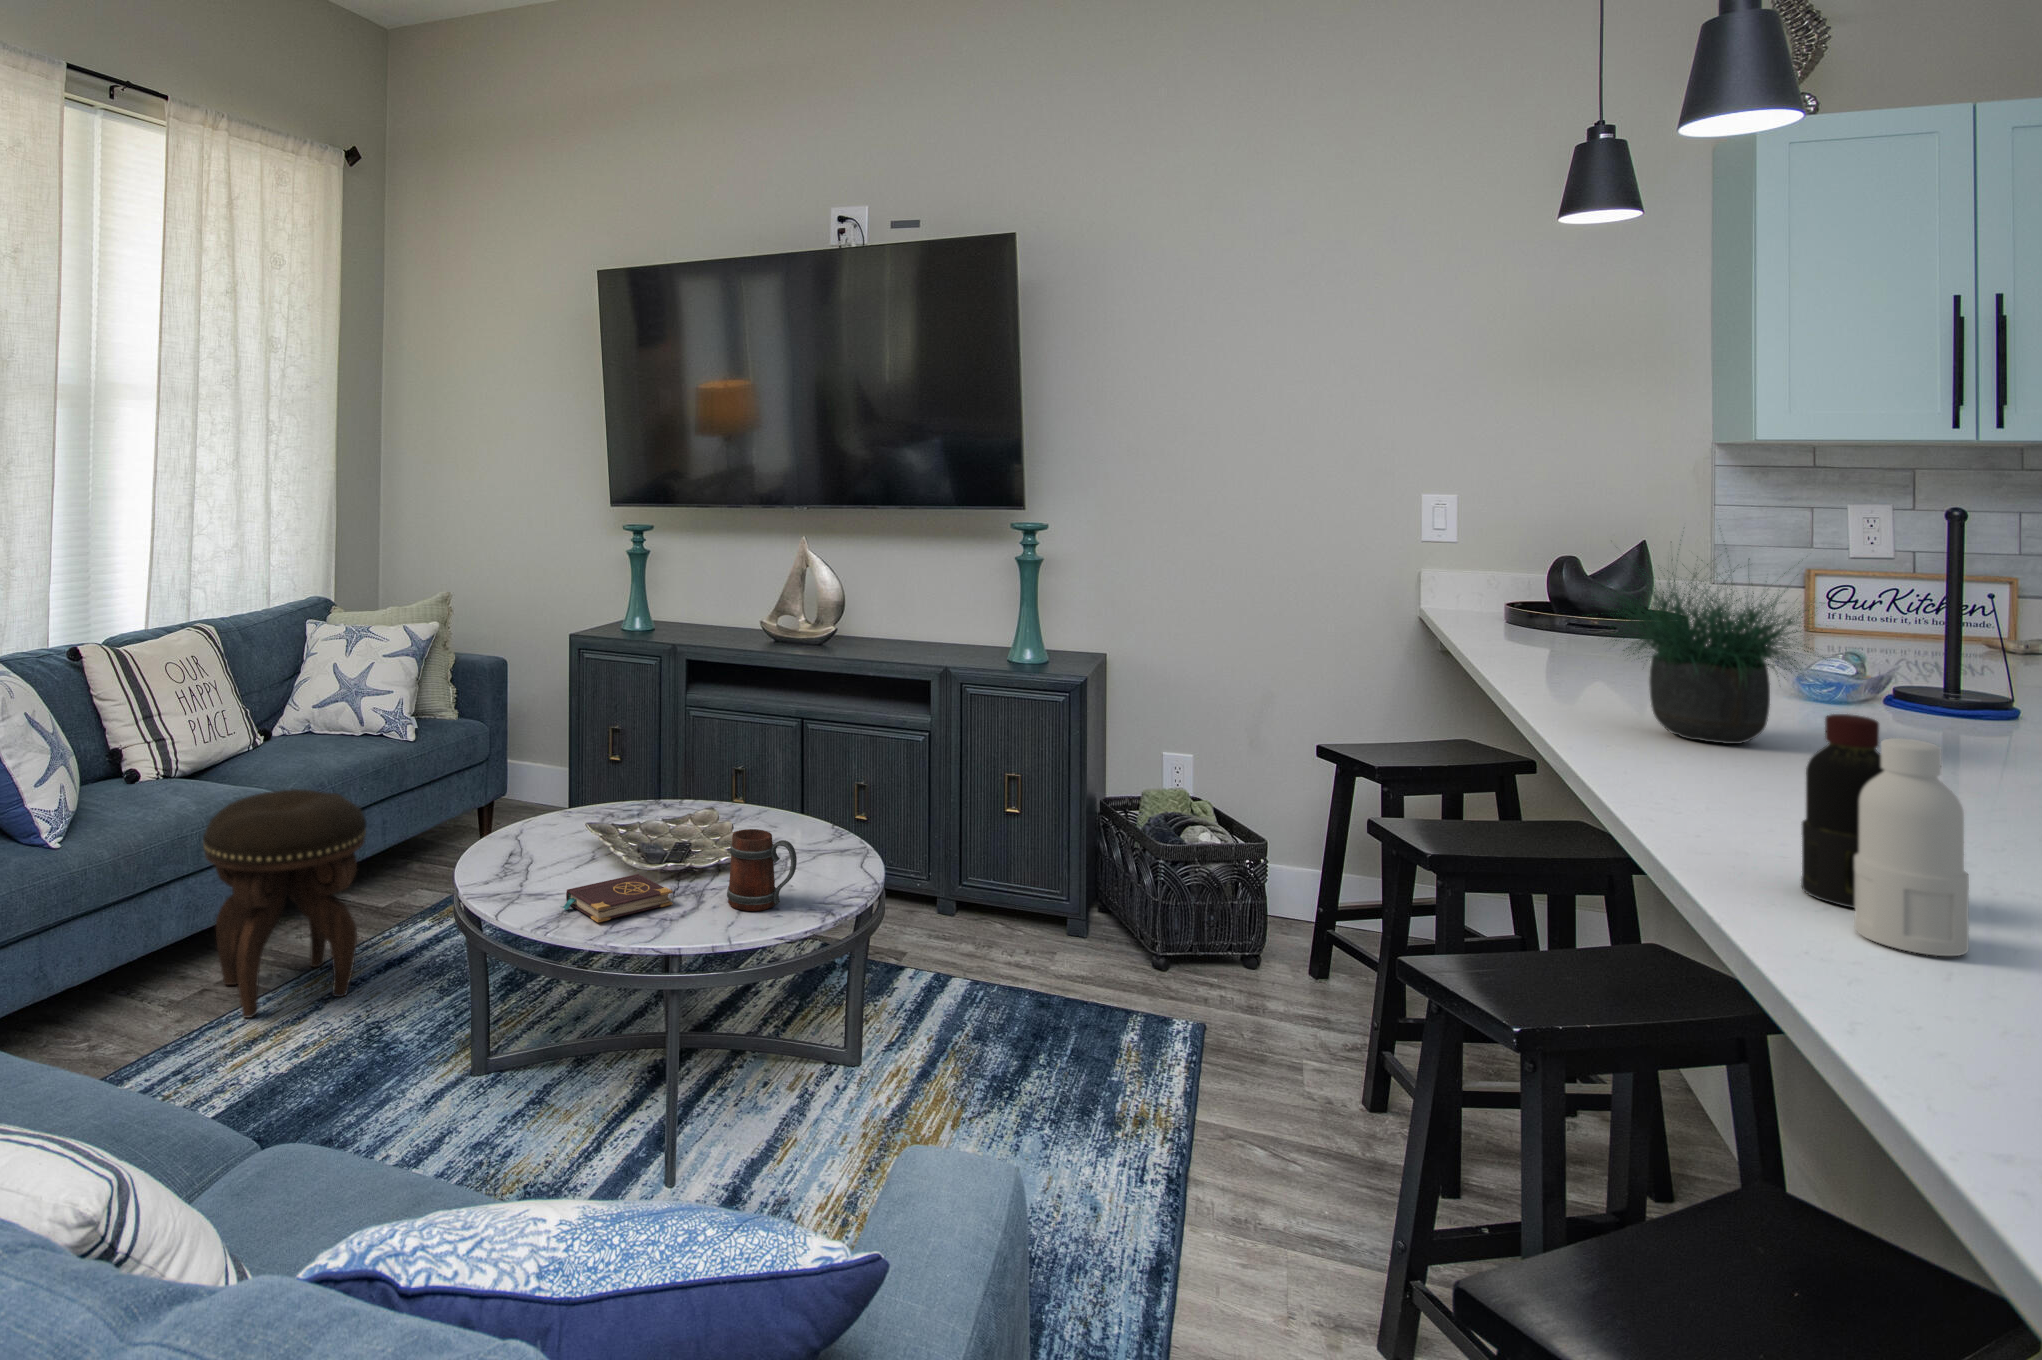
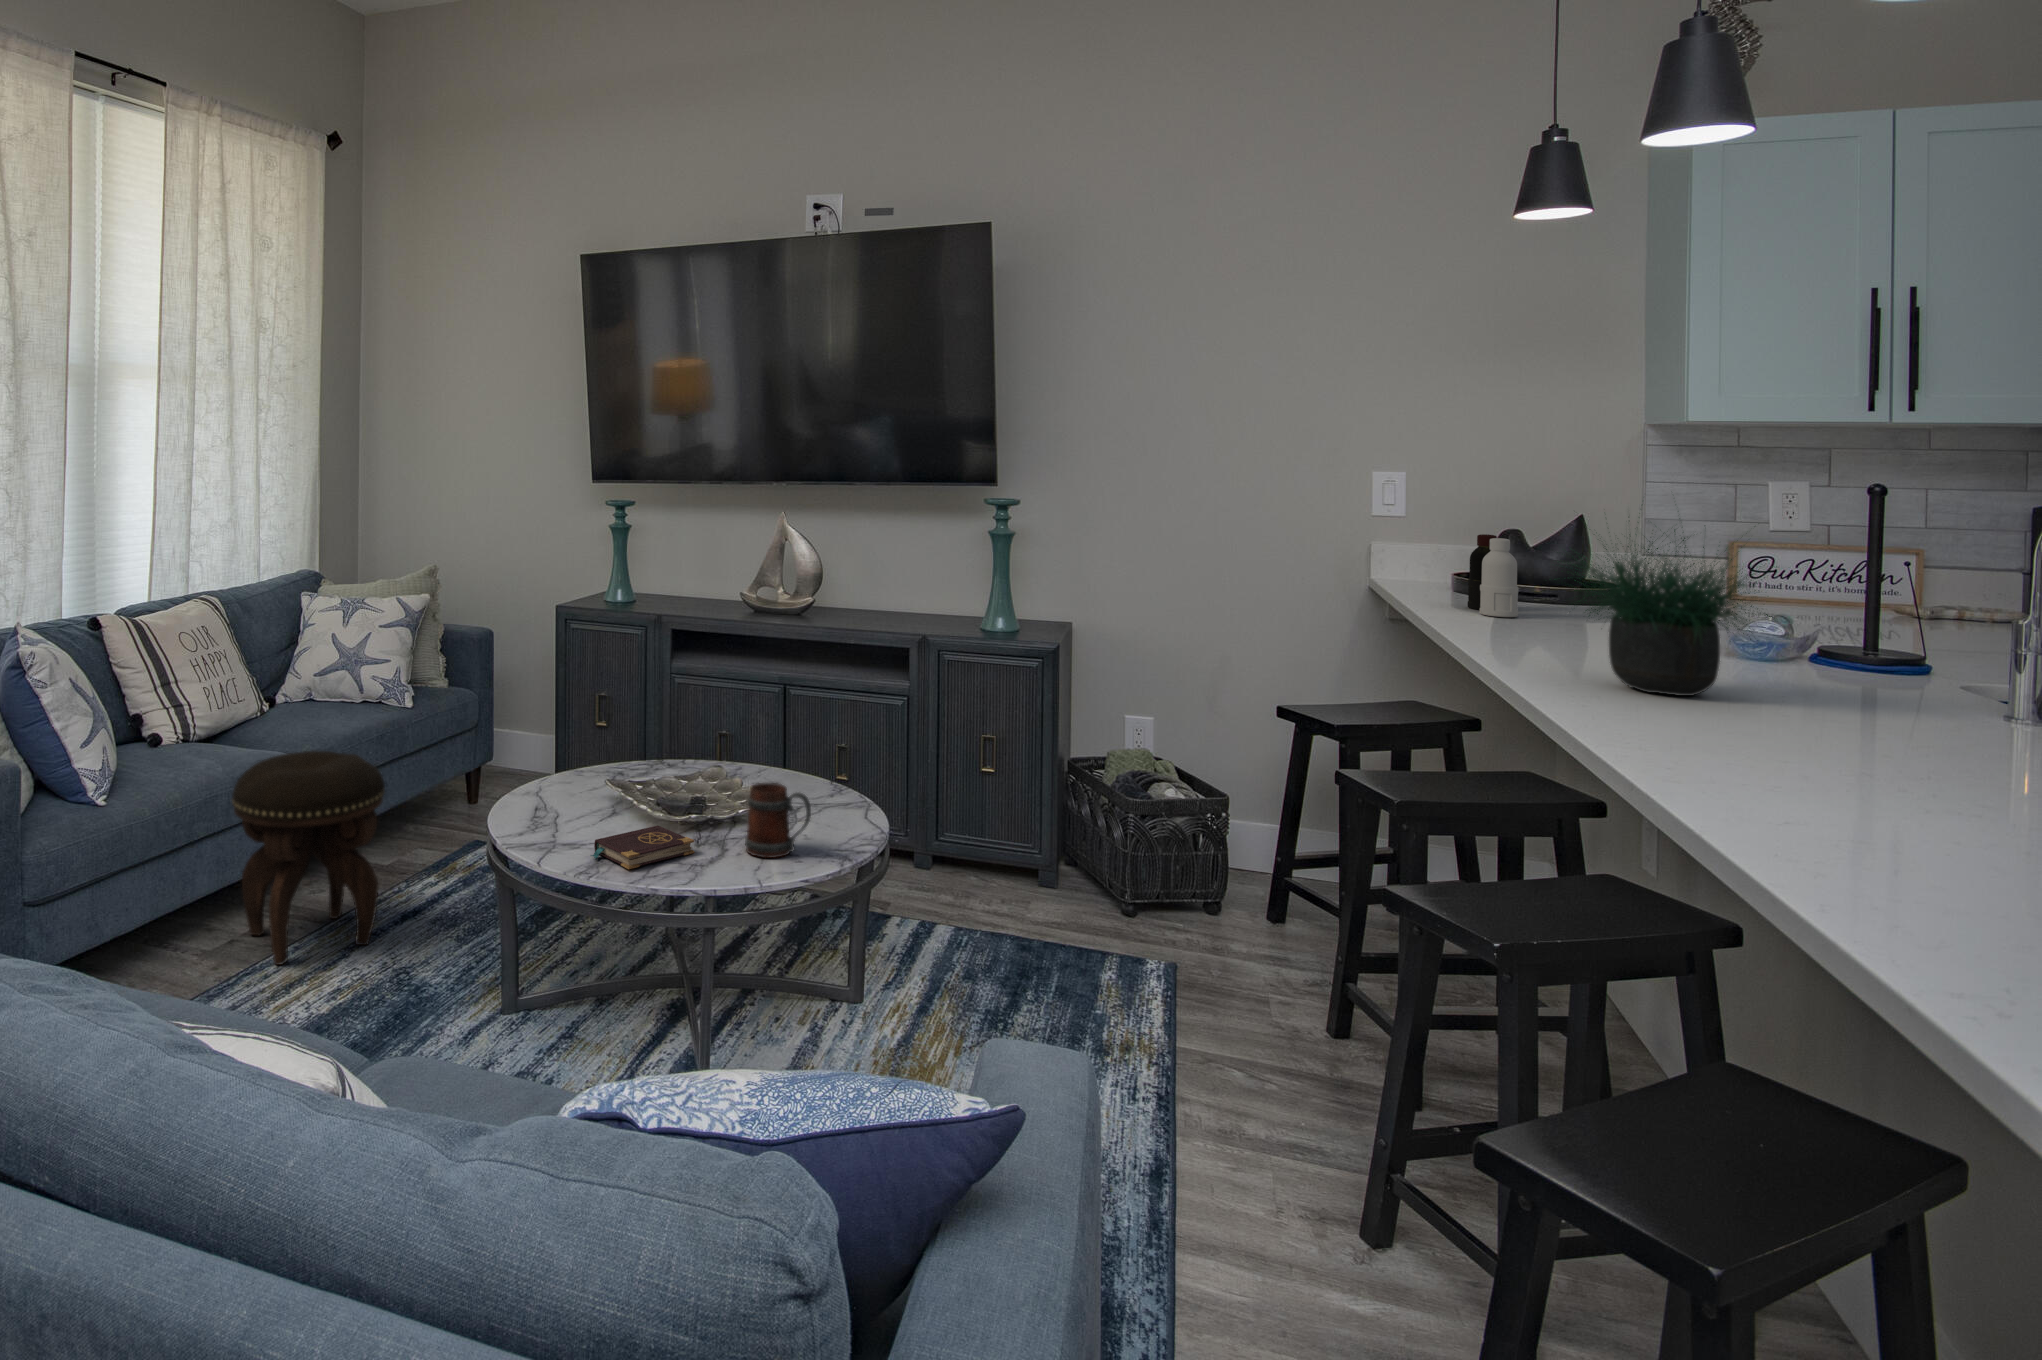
bottle: present [1801,714,1969,956] -> present [1468,534,1518,617]

